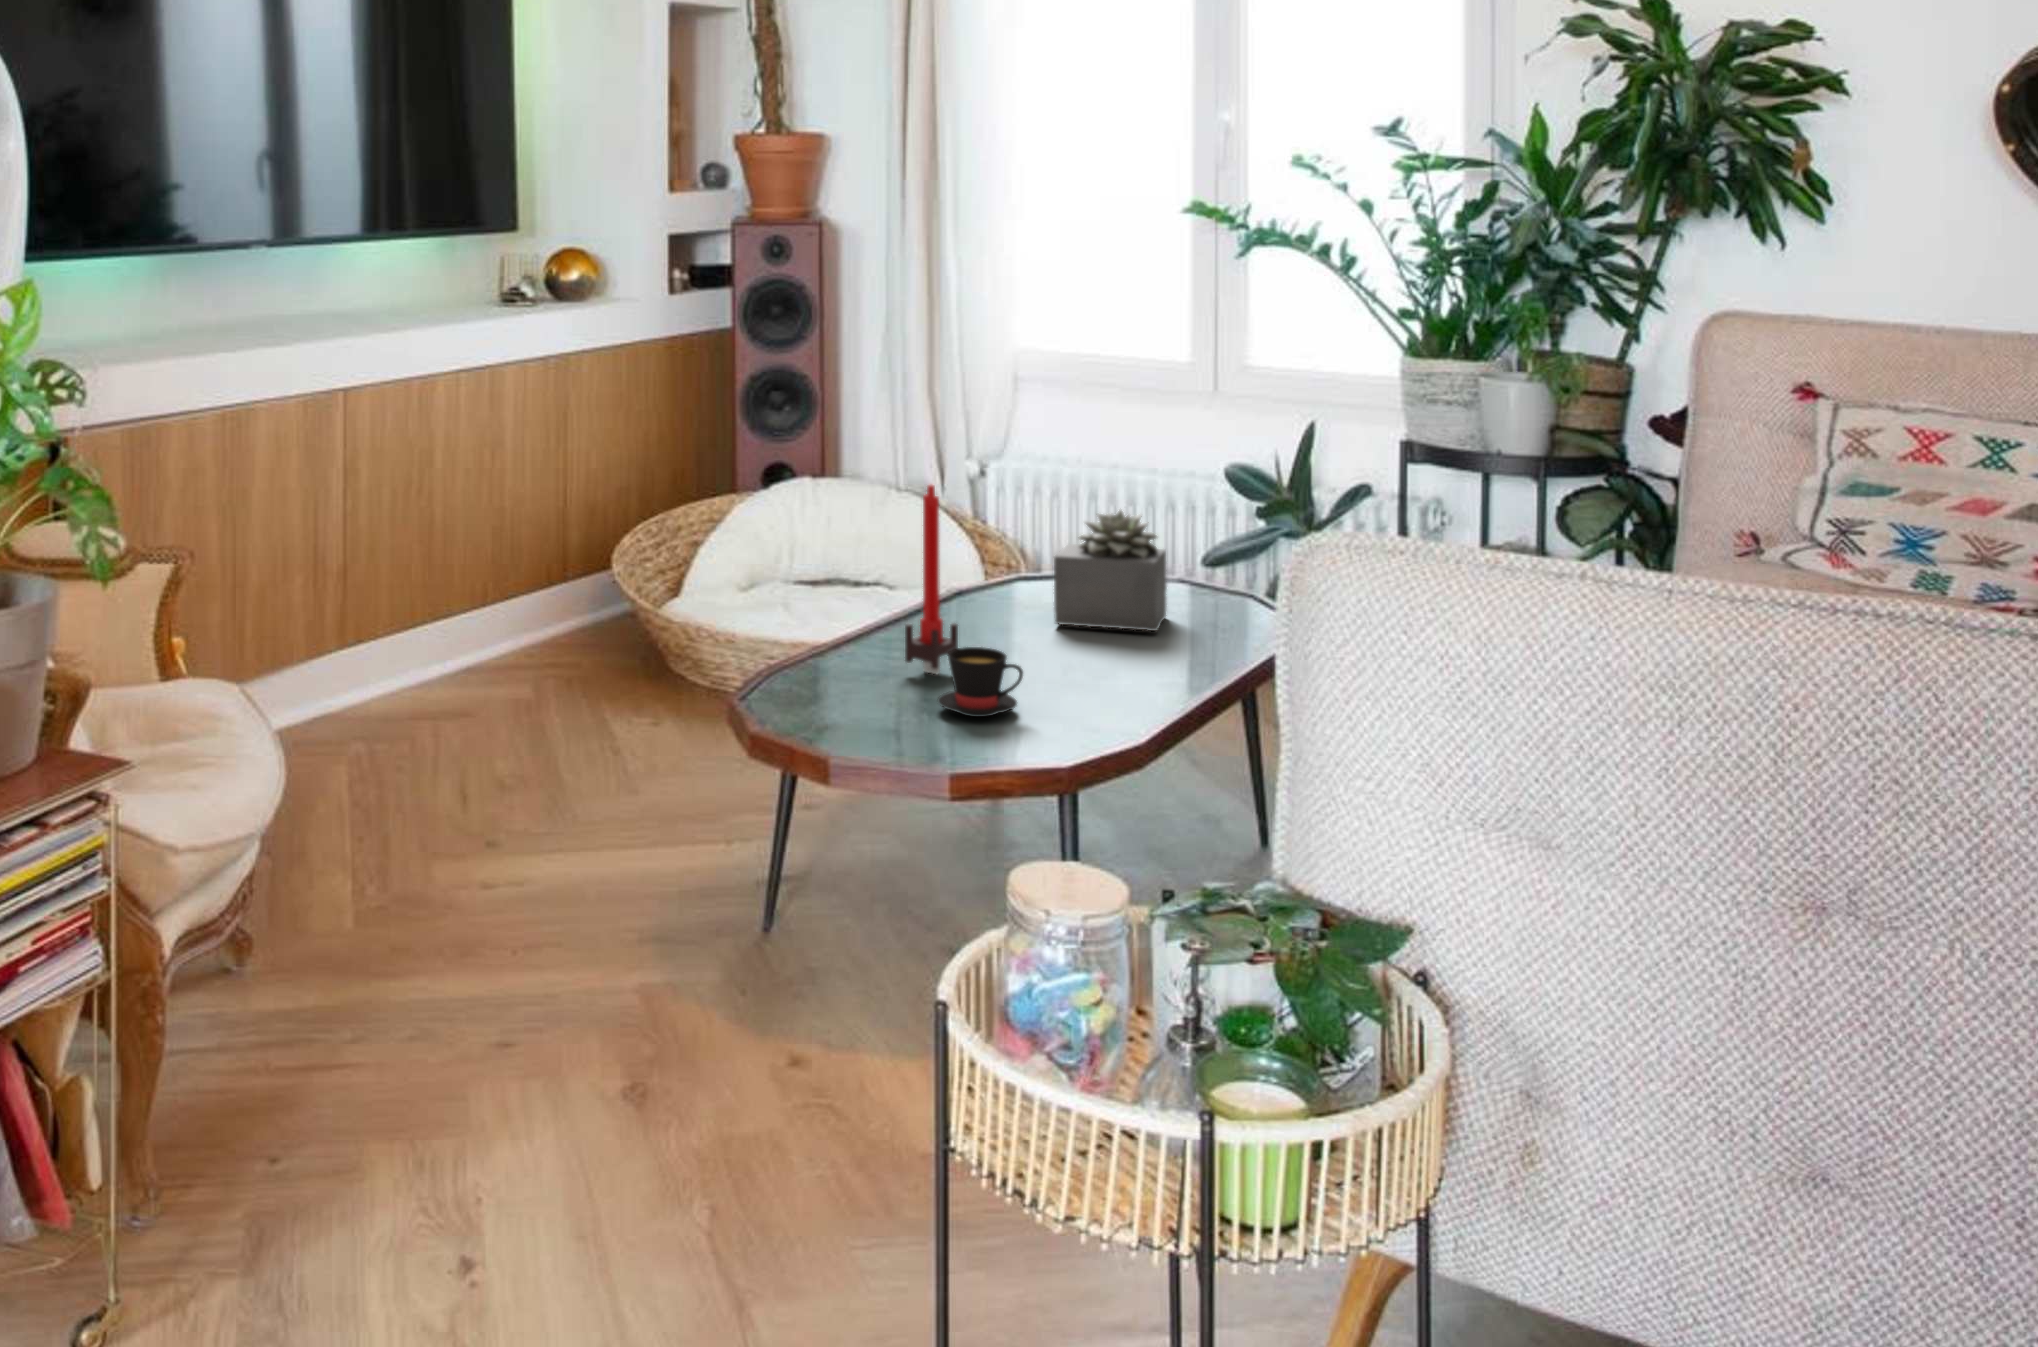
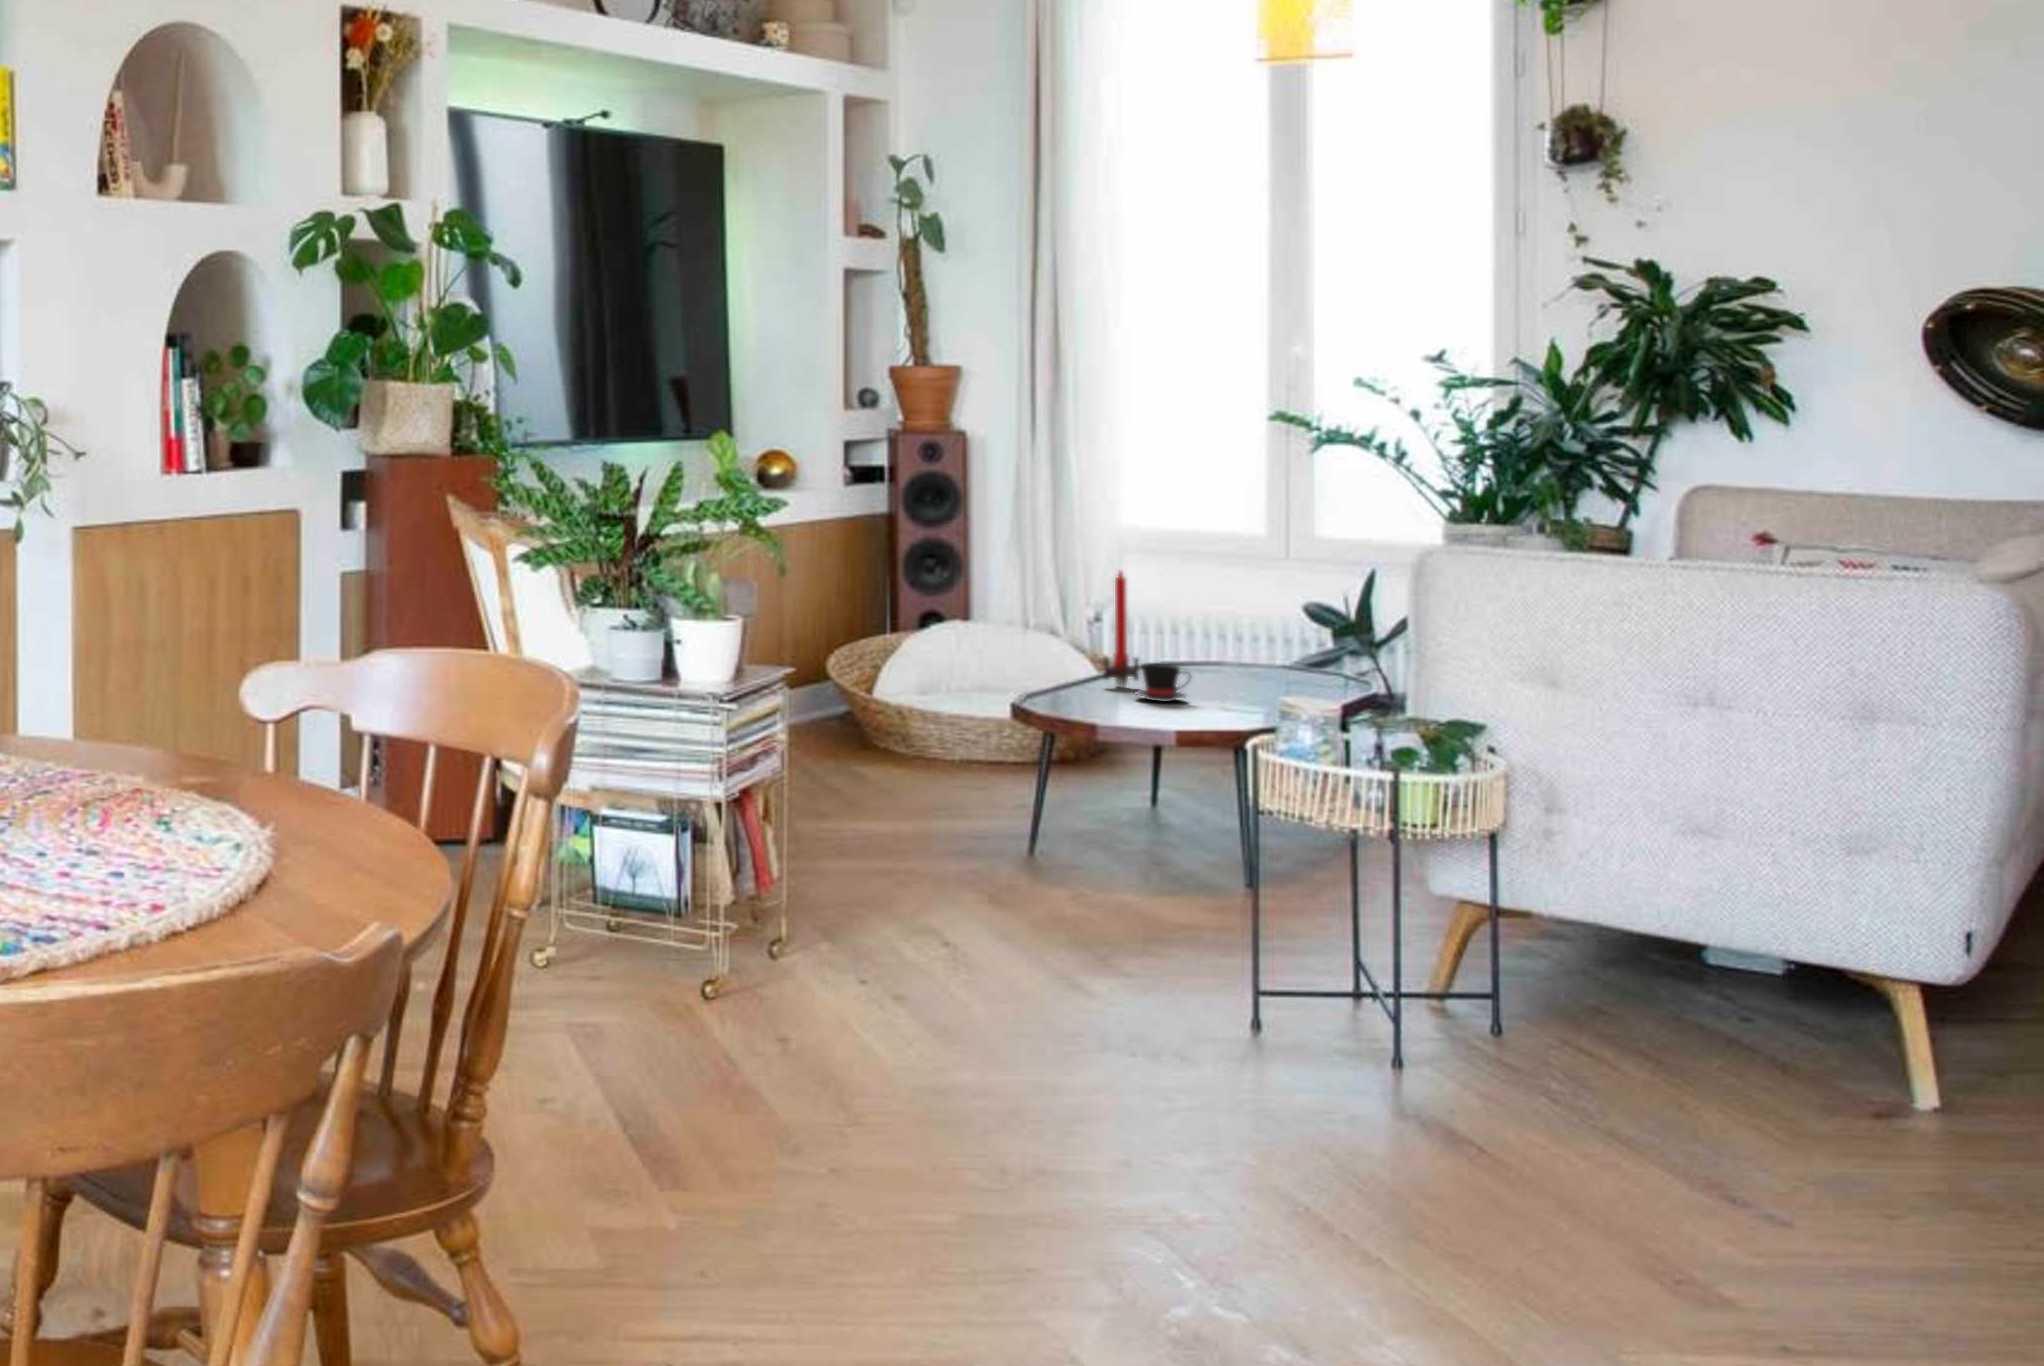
succulent plant: present [1054,510,1167,631] -> none [1195,601,1274,676]

